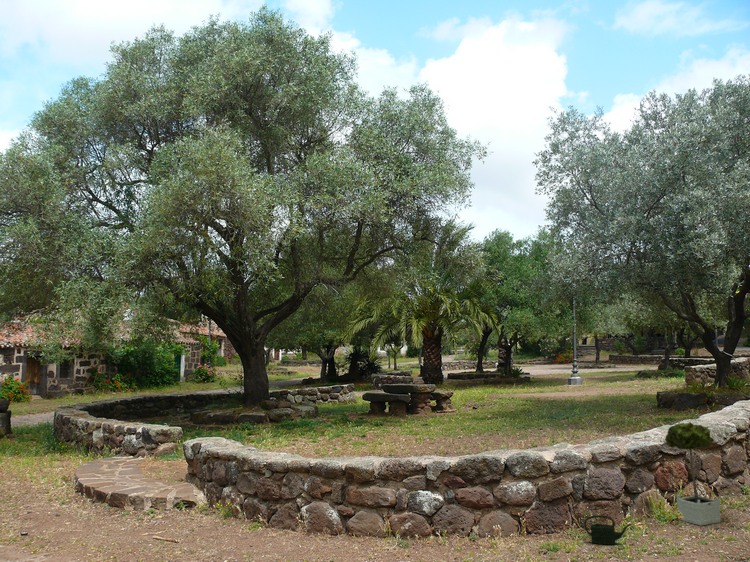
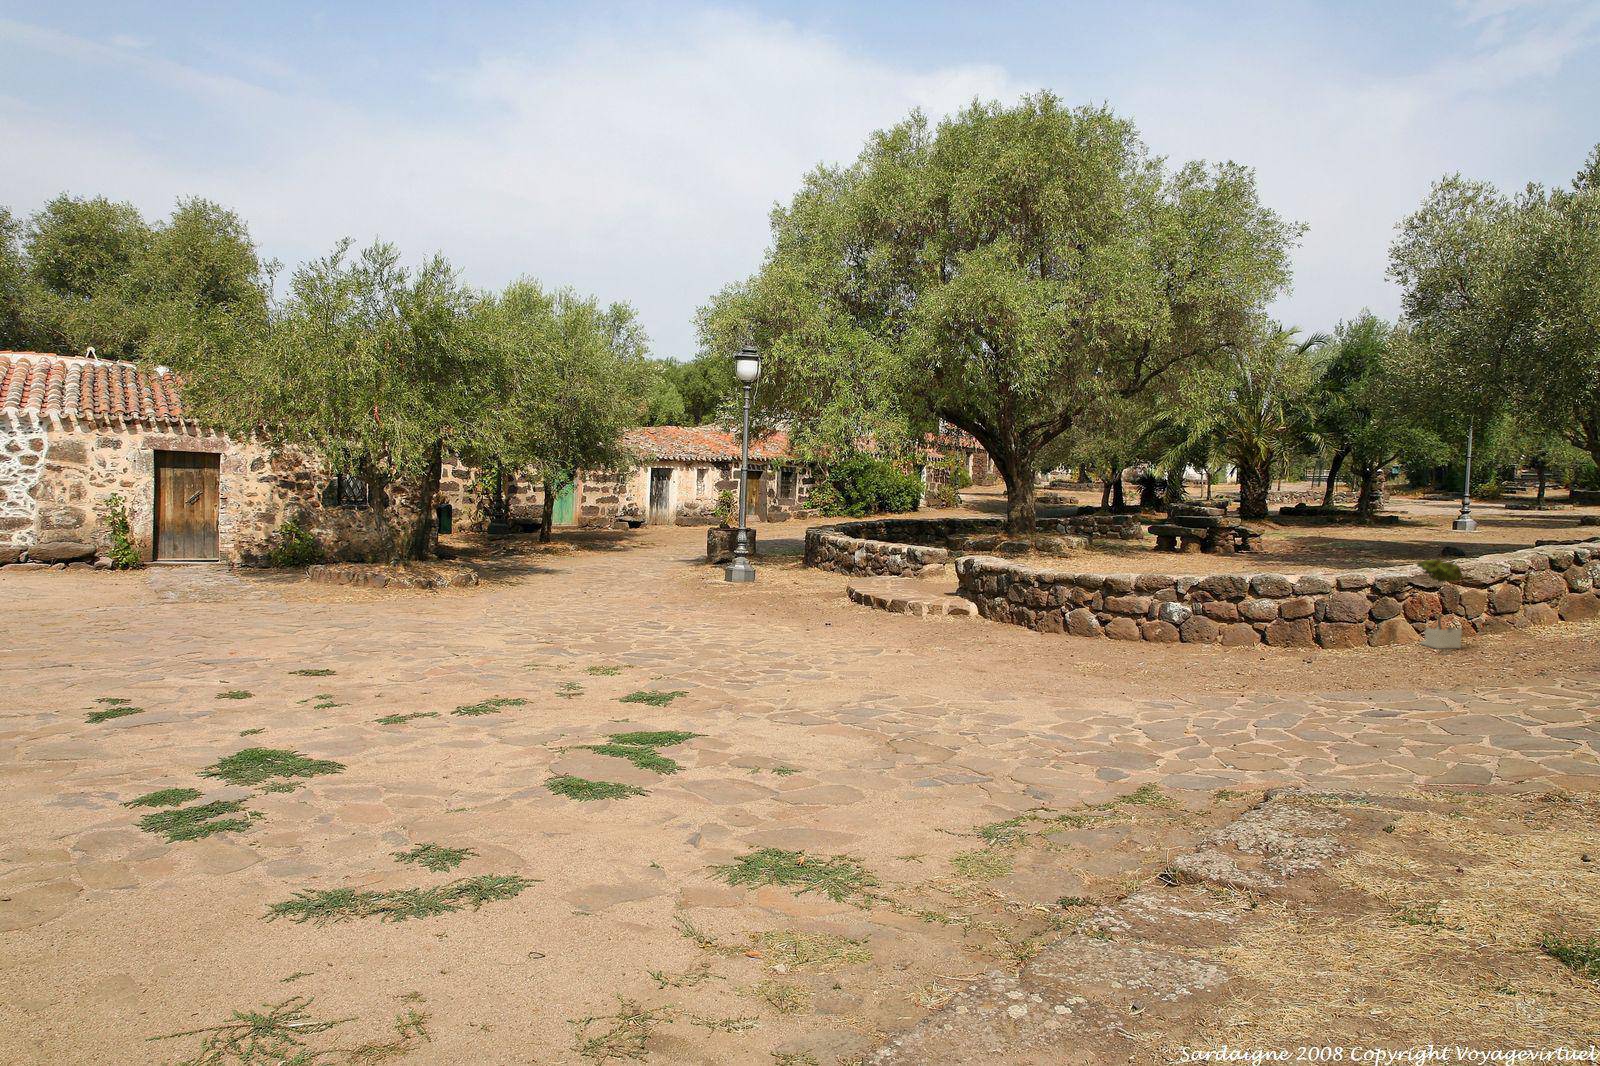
watering can: present [584,515,631,544] -> none [1314,629,1356,652]

